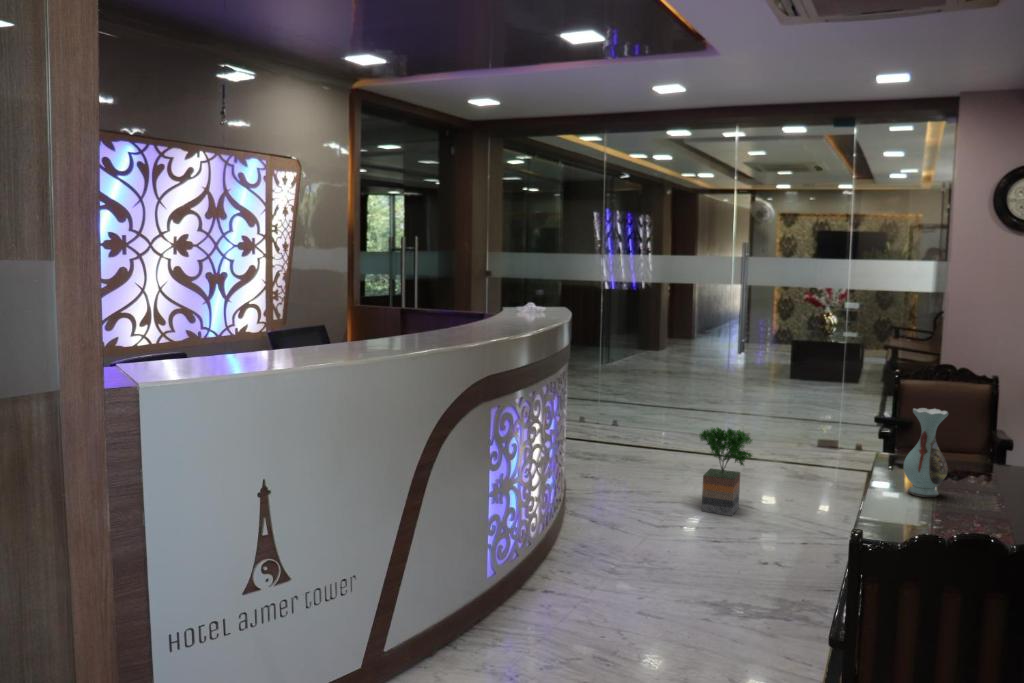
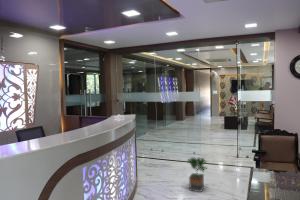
decorative vase: present [904,408,948,497] -> none [261,151,279,189]

